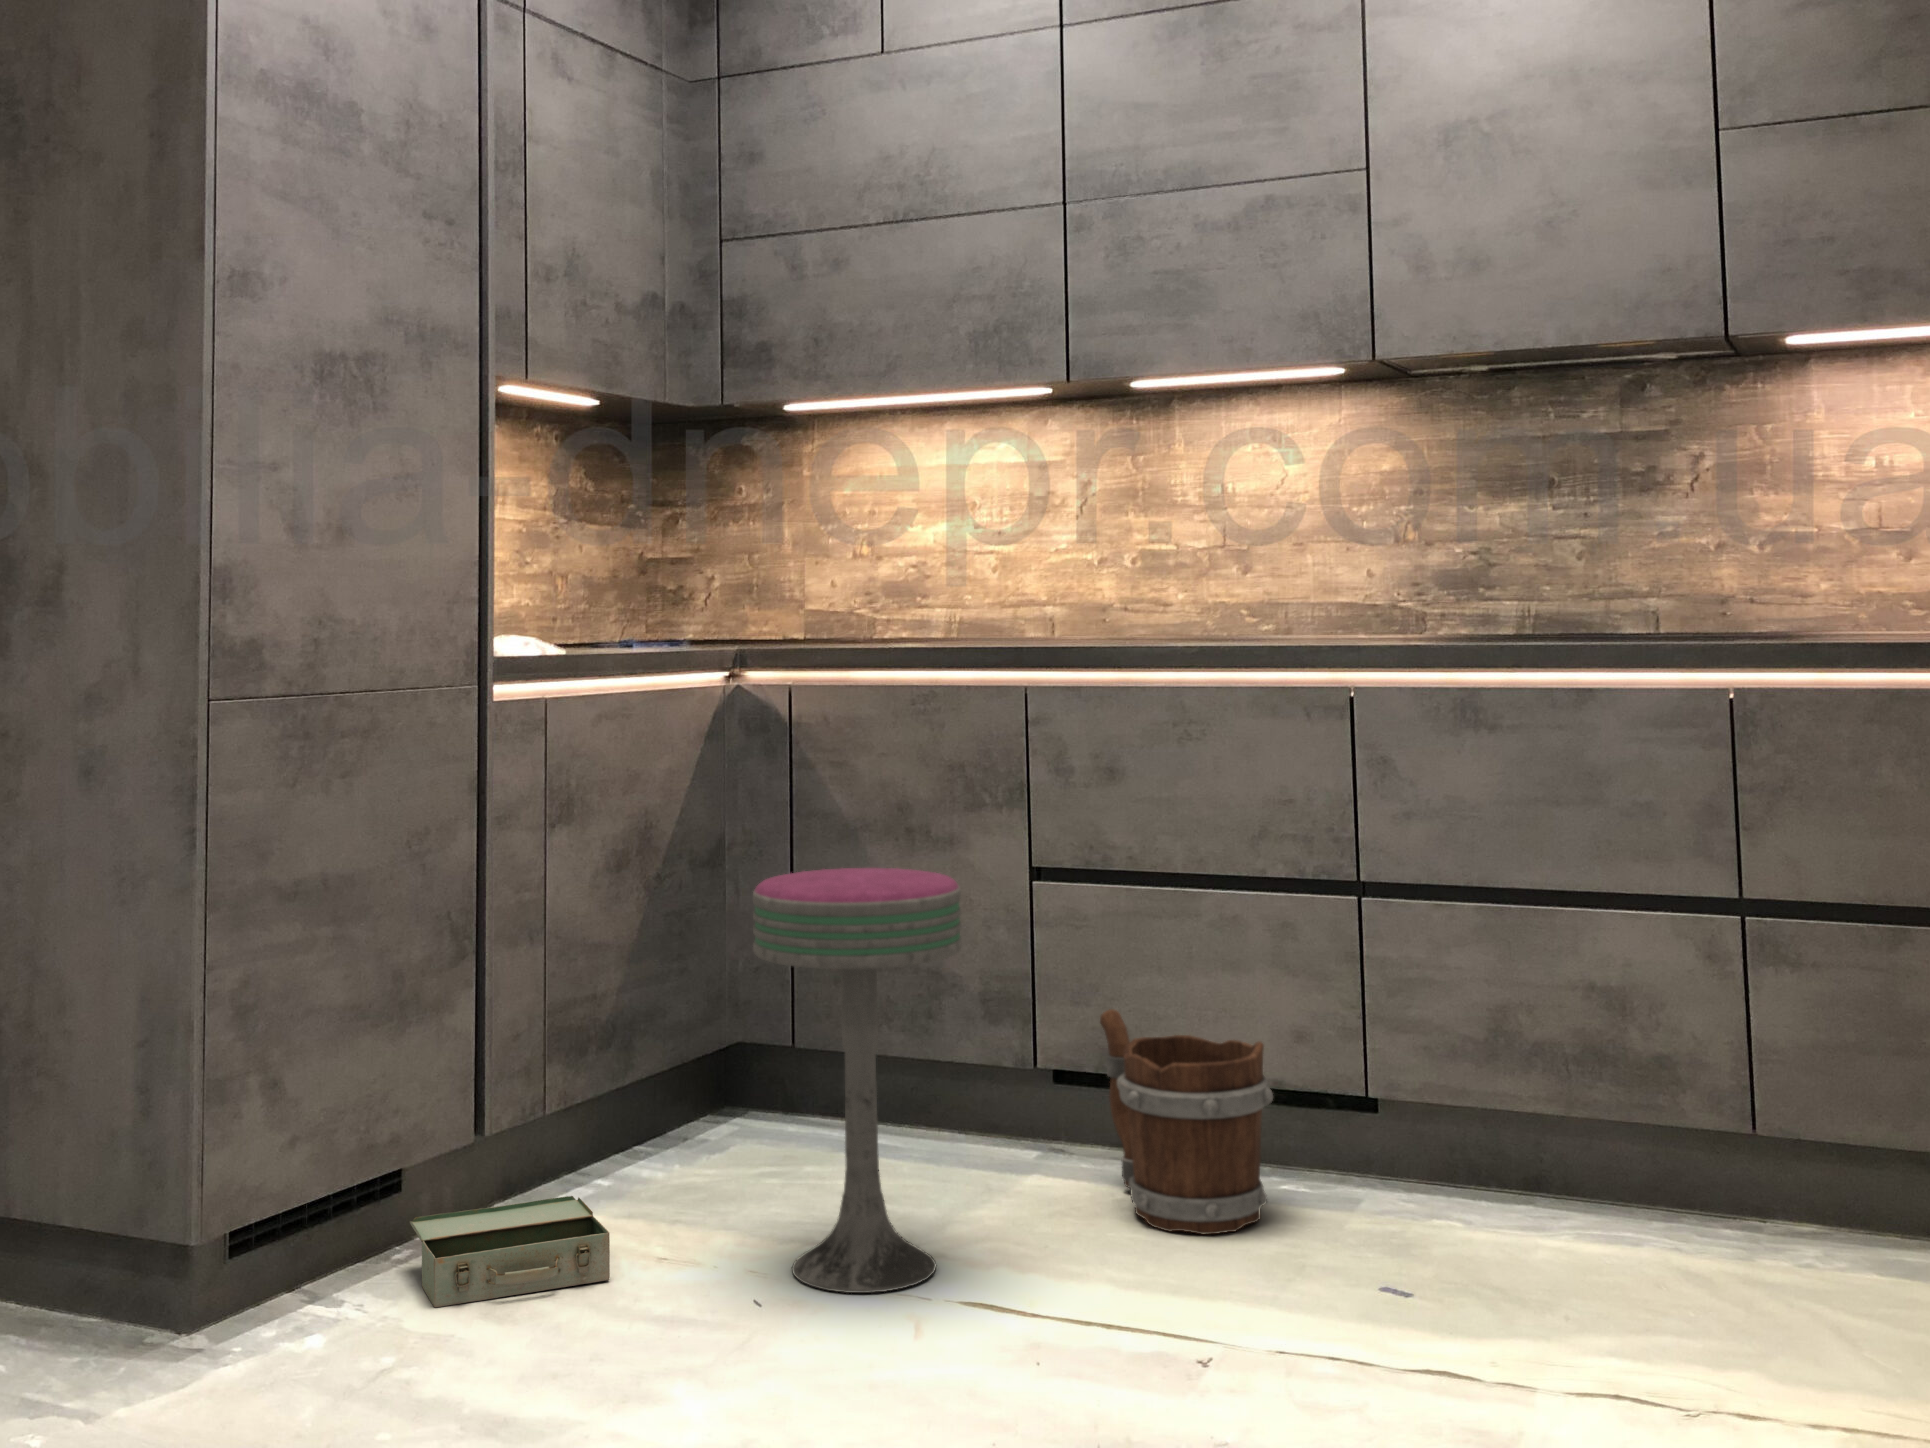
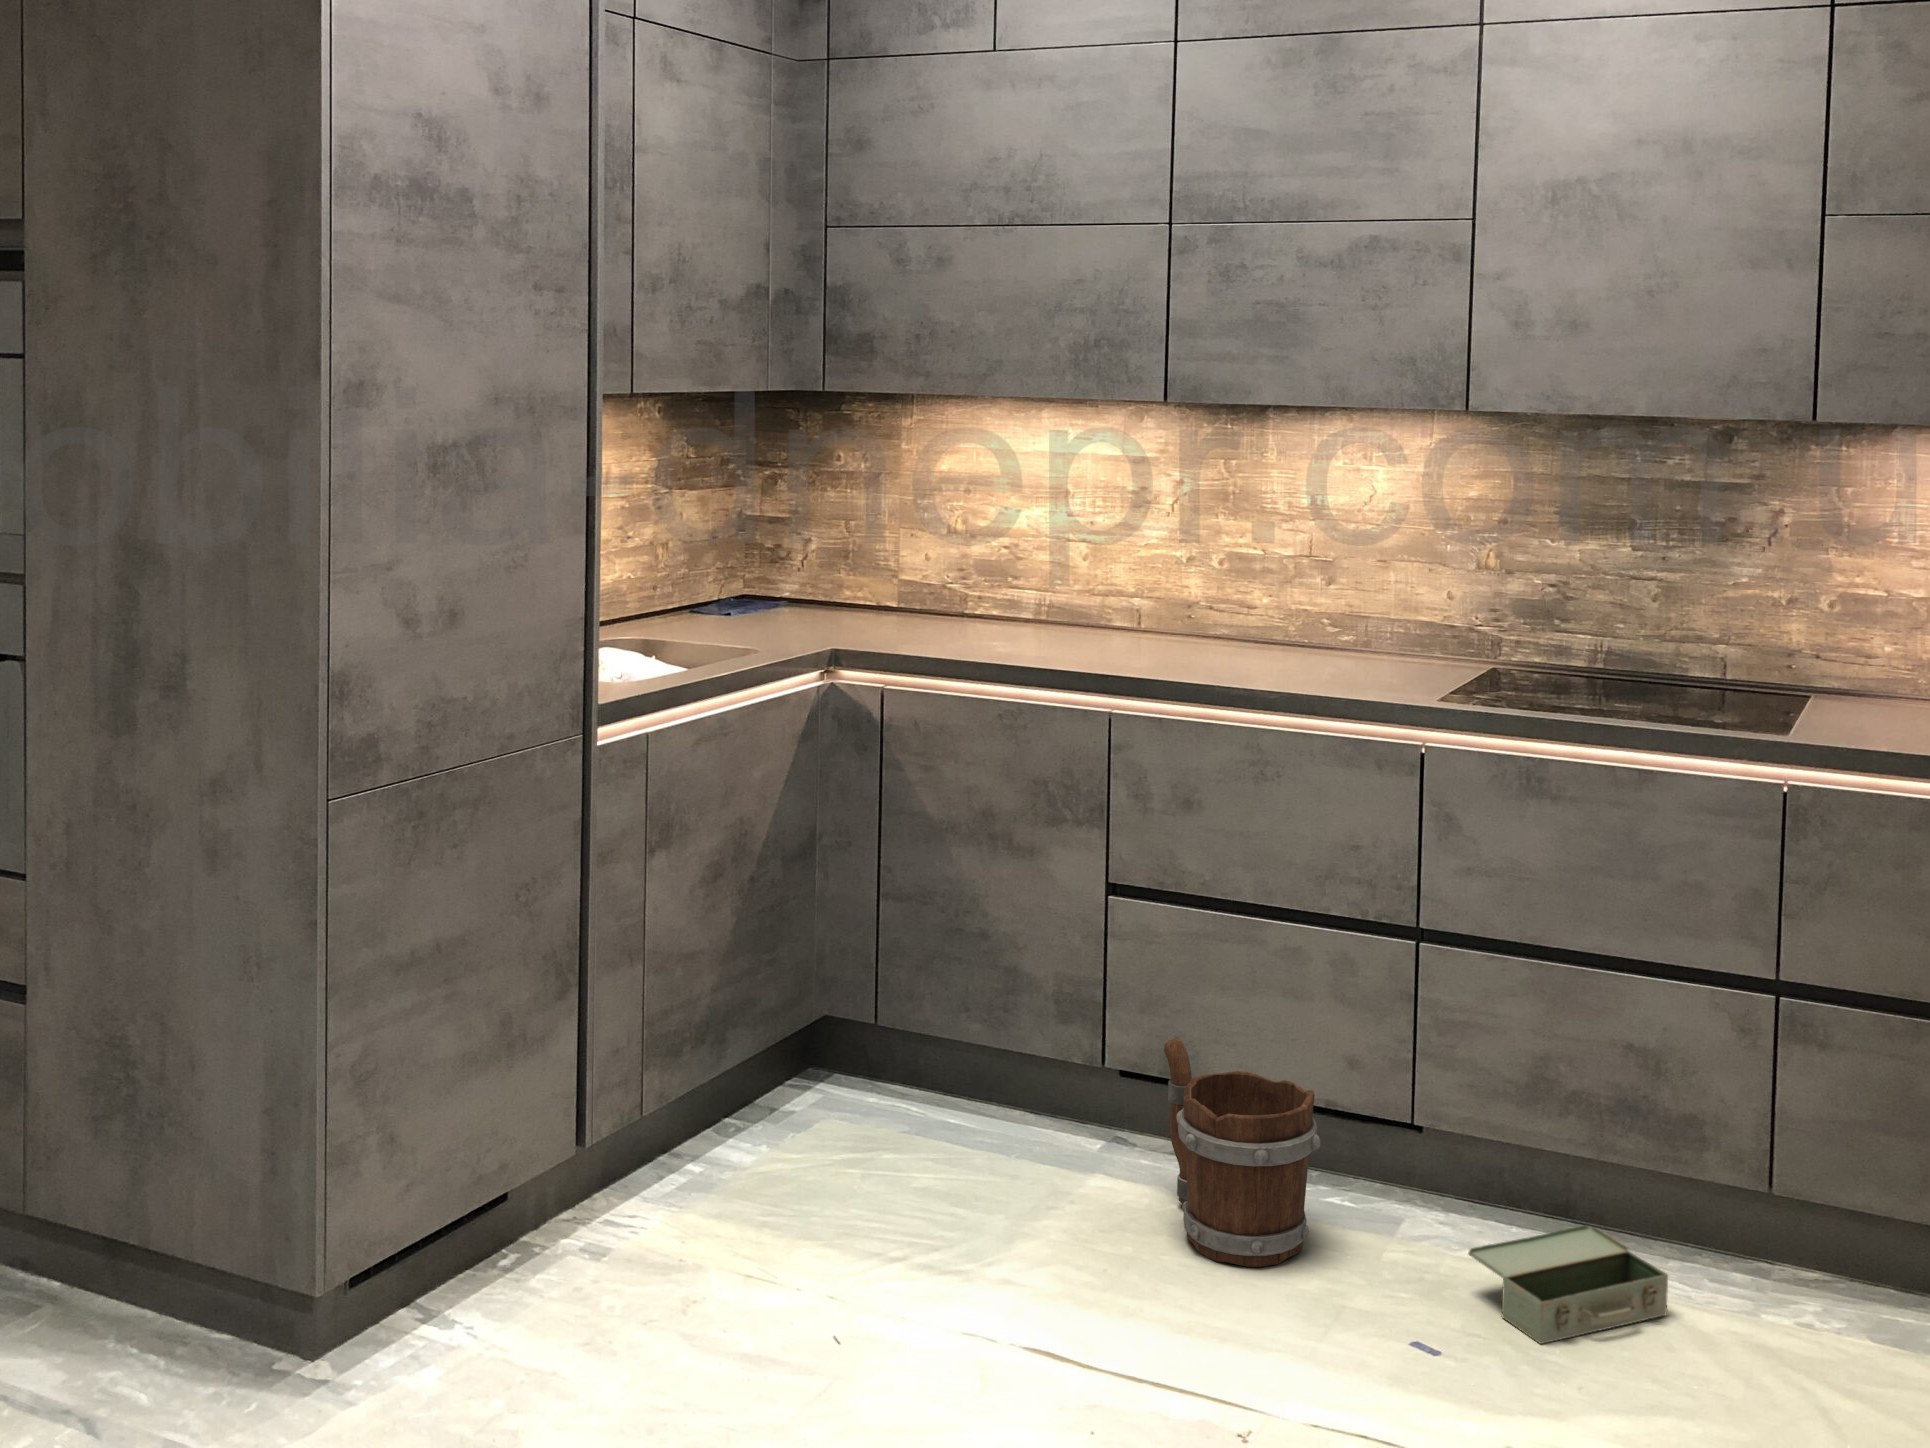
bar stool: present [753,868,962,1293] -> none [841,928,1037,1332]
toolbox: present [410,1196,610,1307] -> present [1468,1226,1668,1344]

